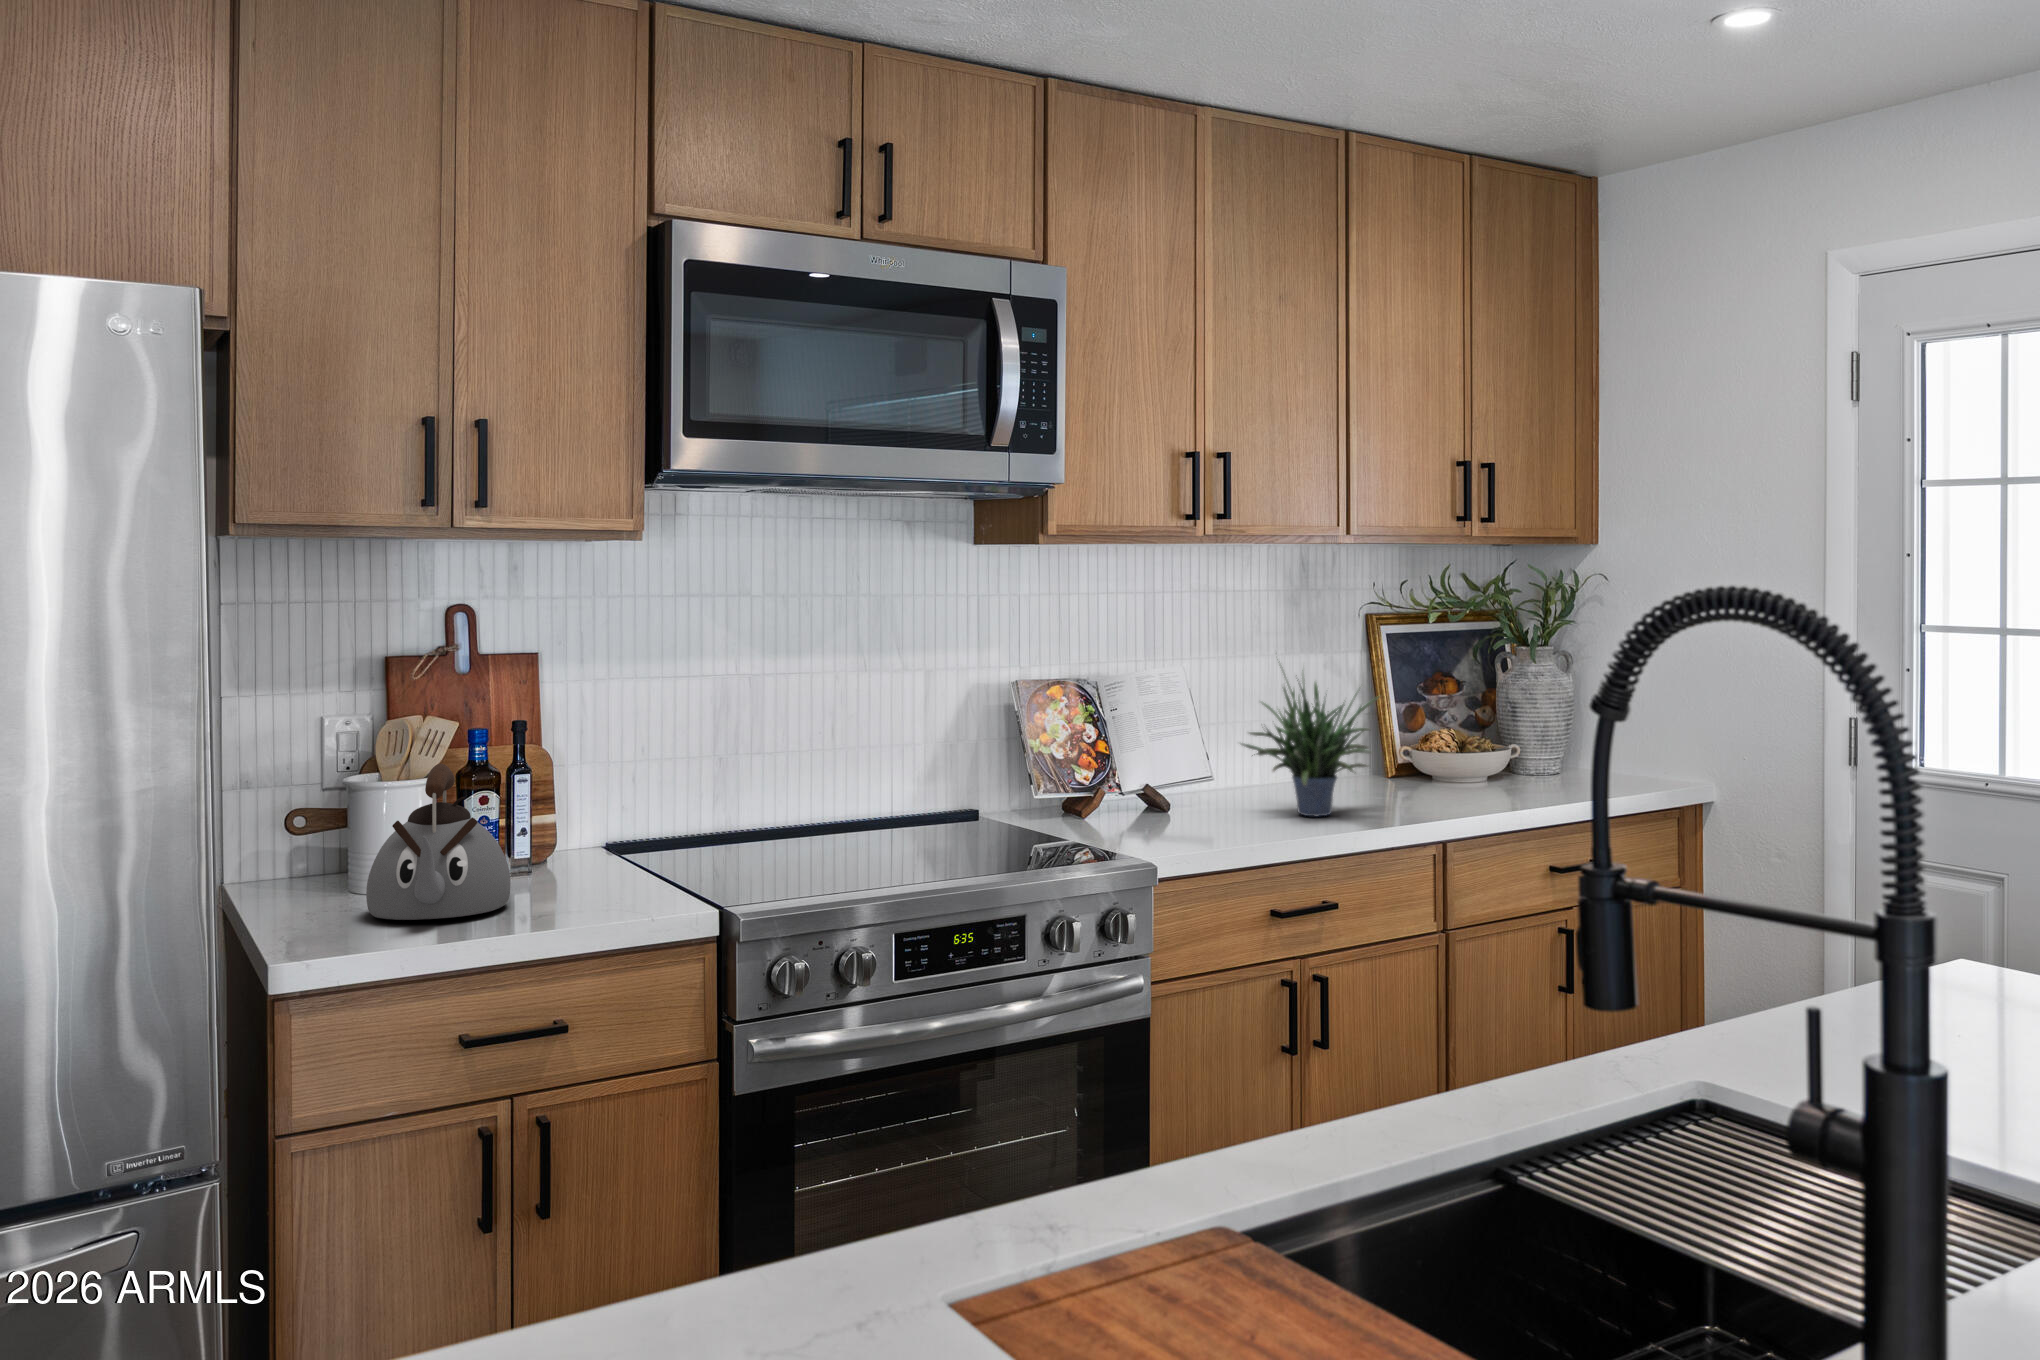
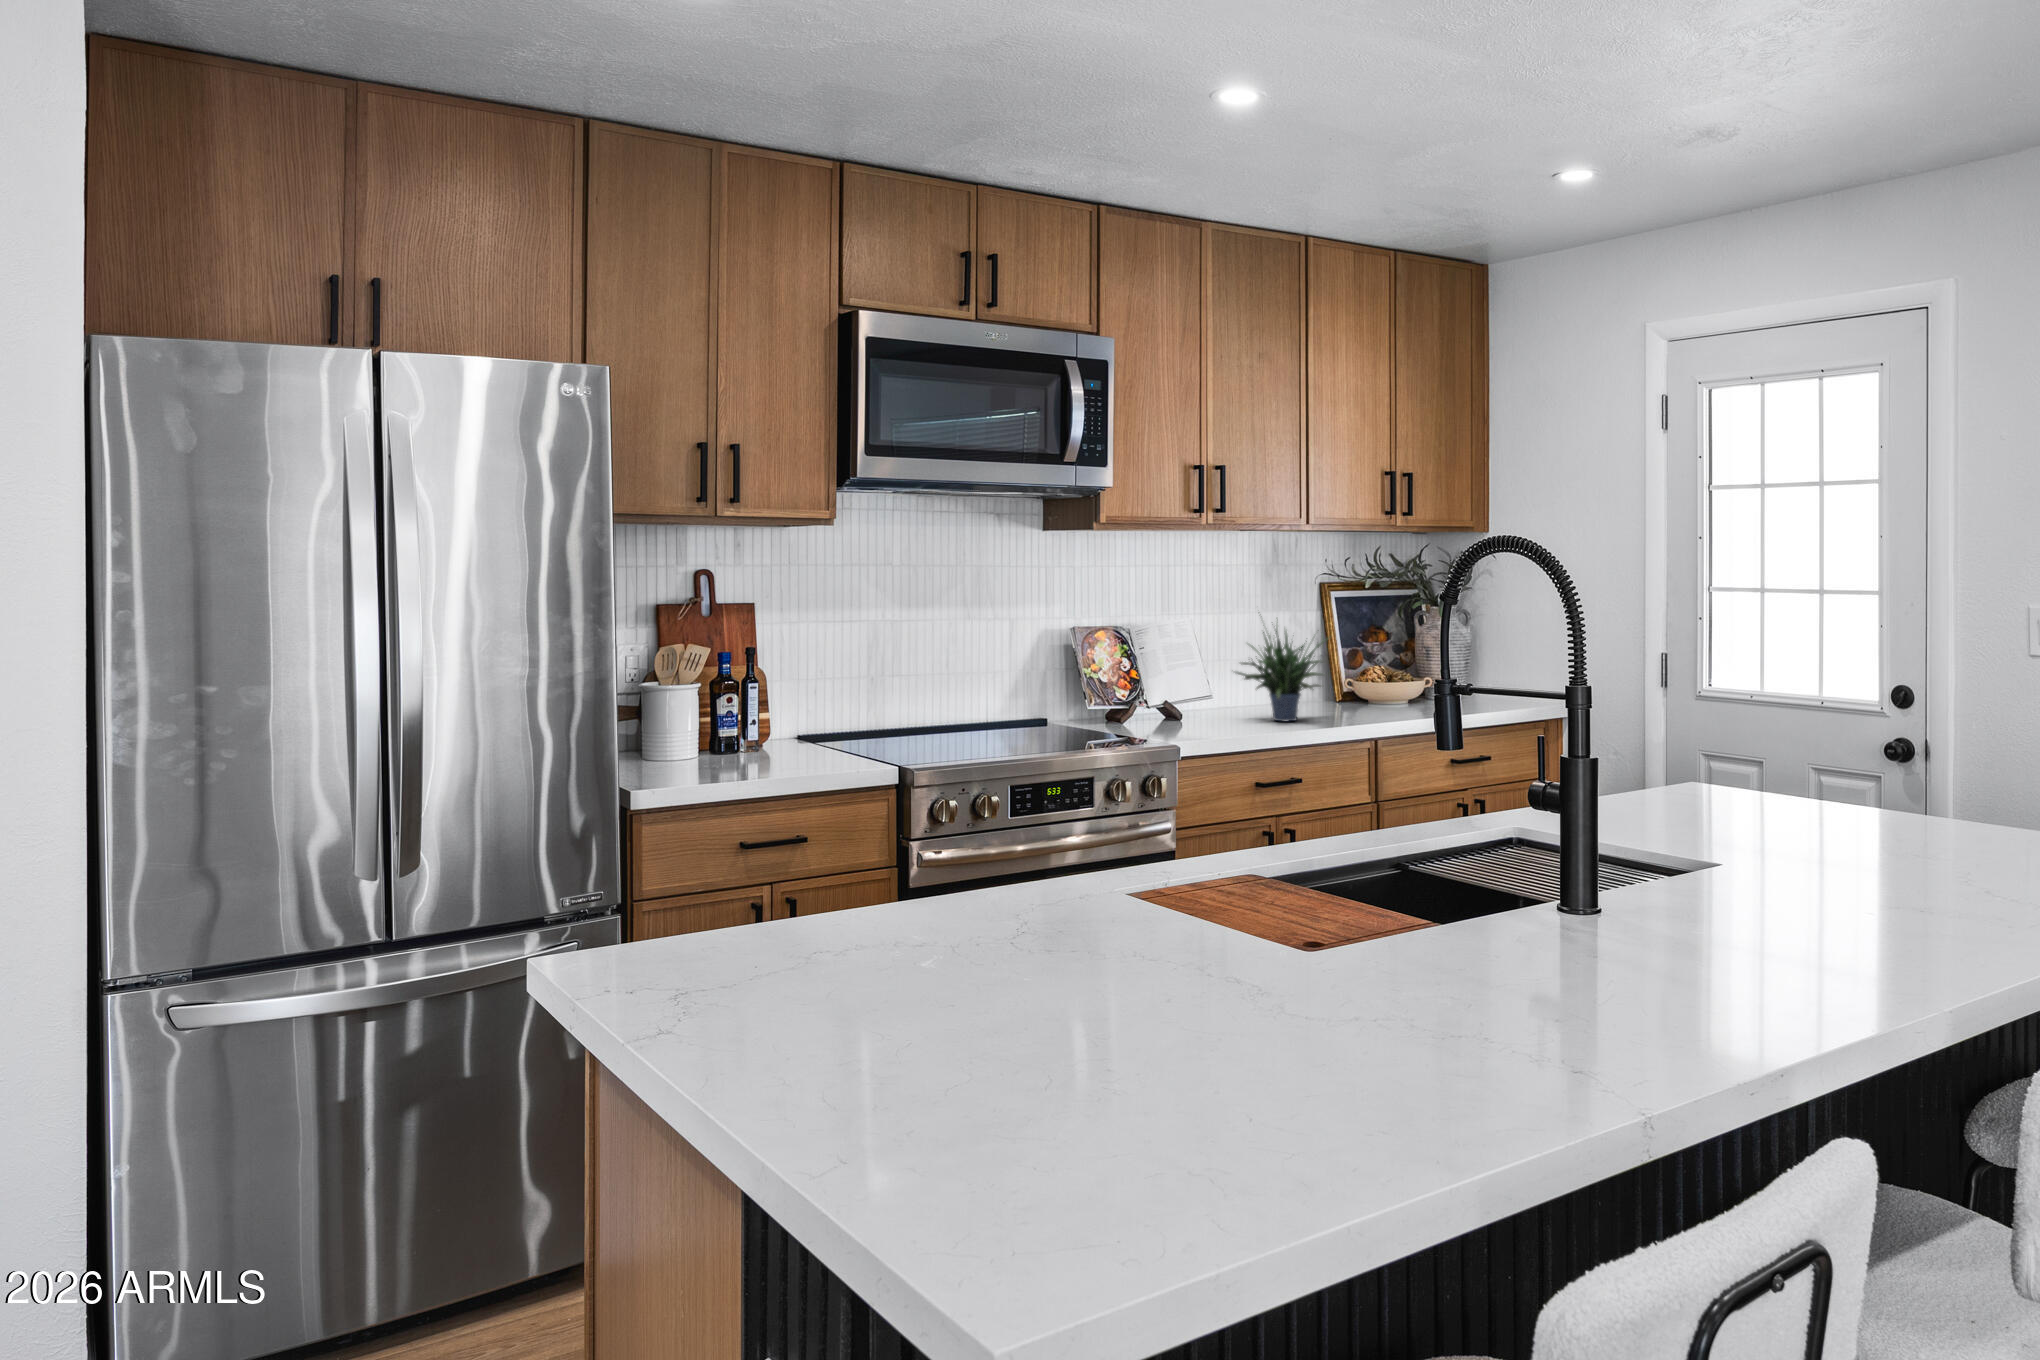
kettle: present [366,764,511,920] -> none [668,671,758,771]

